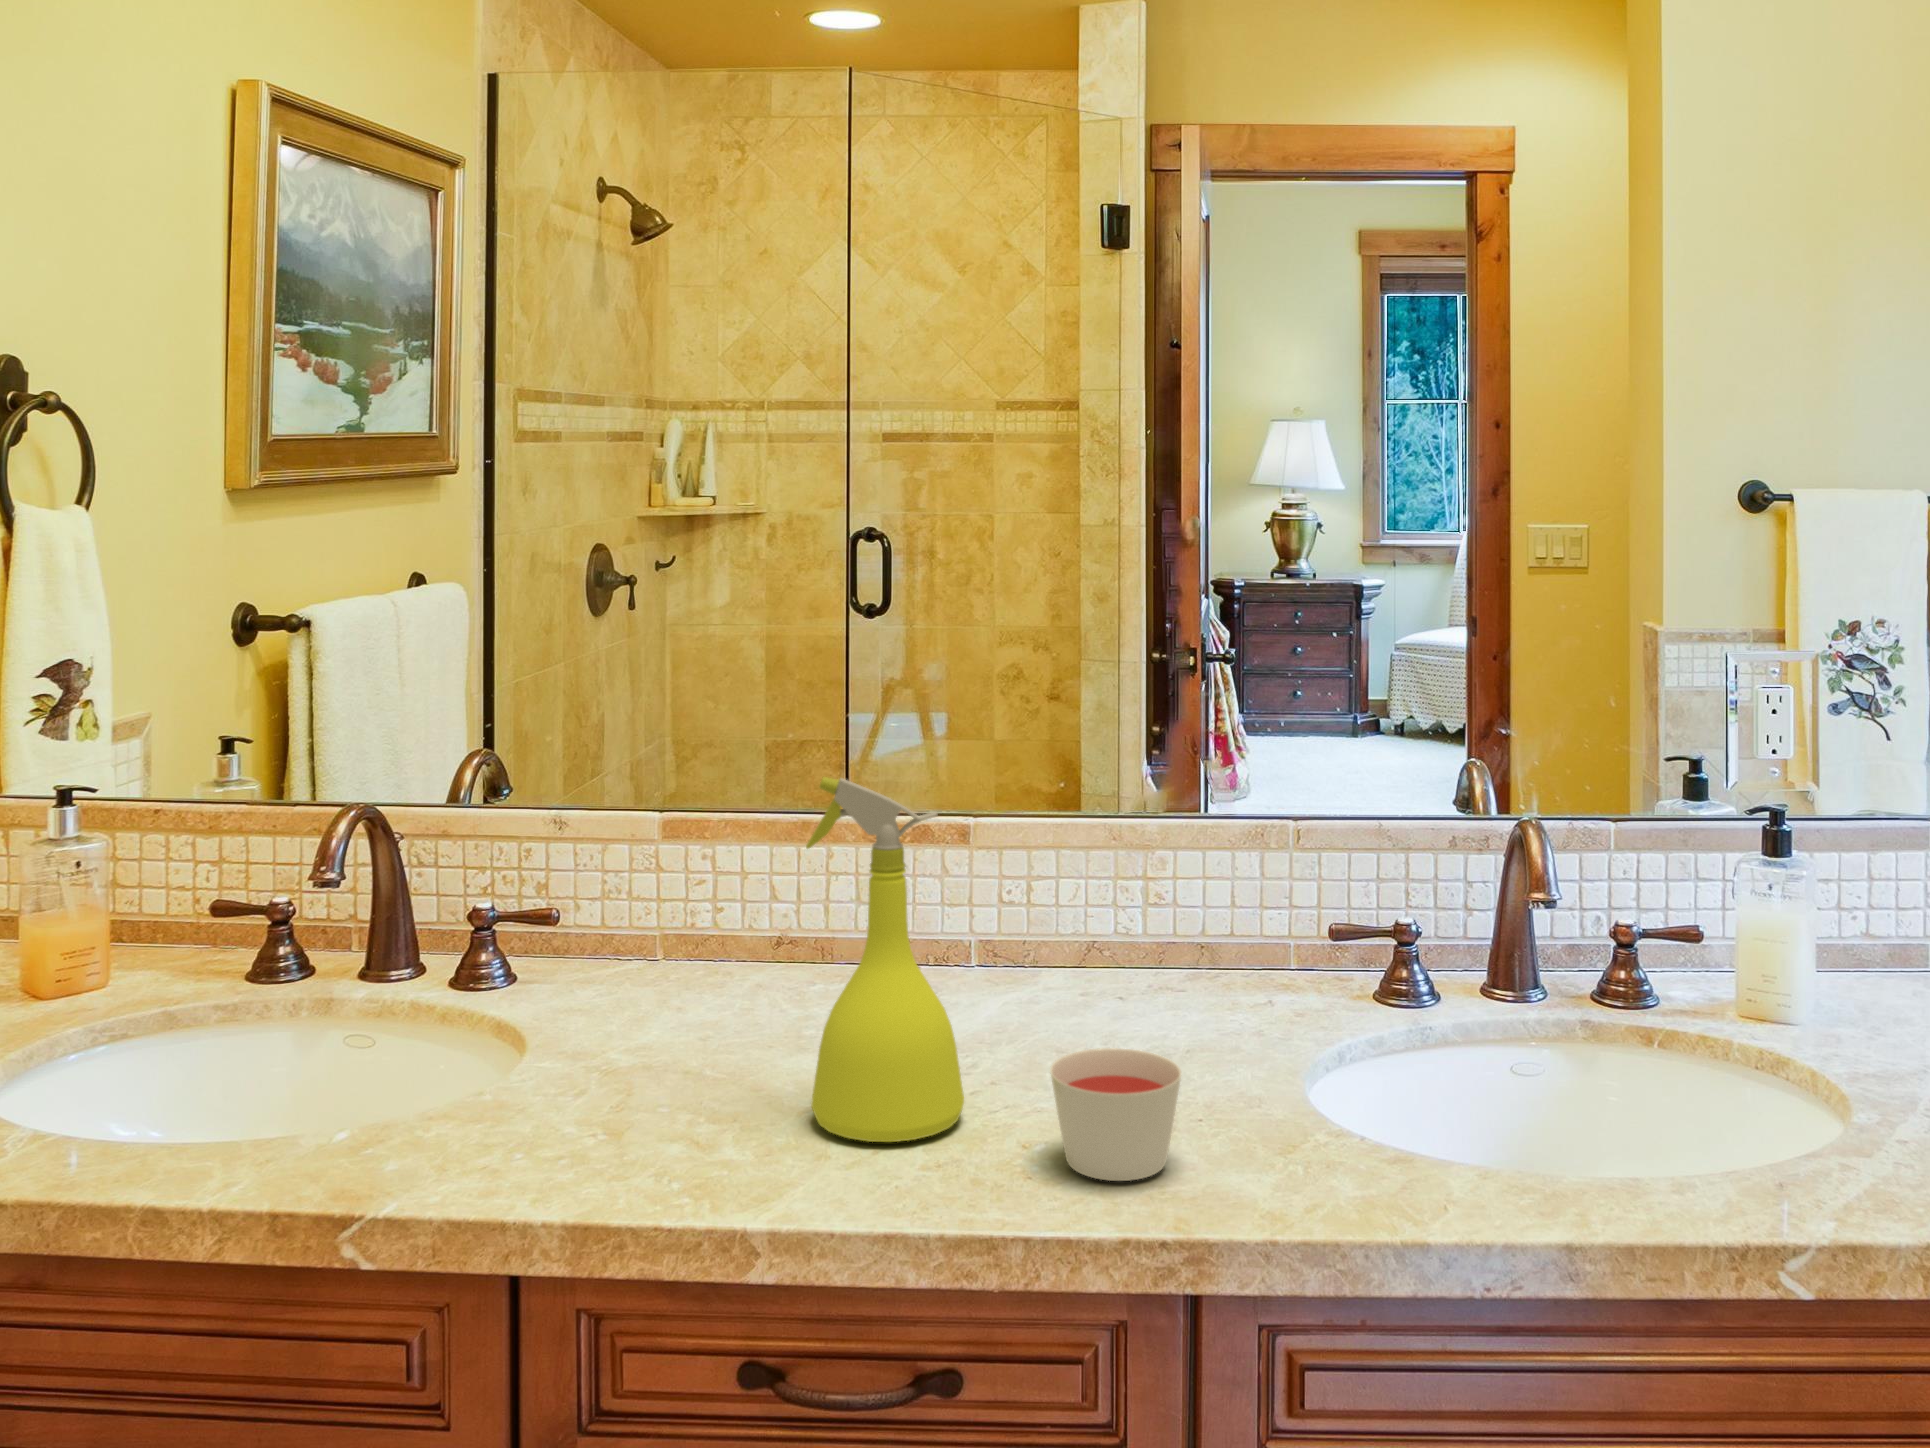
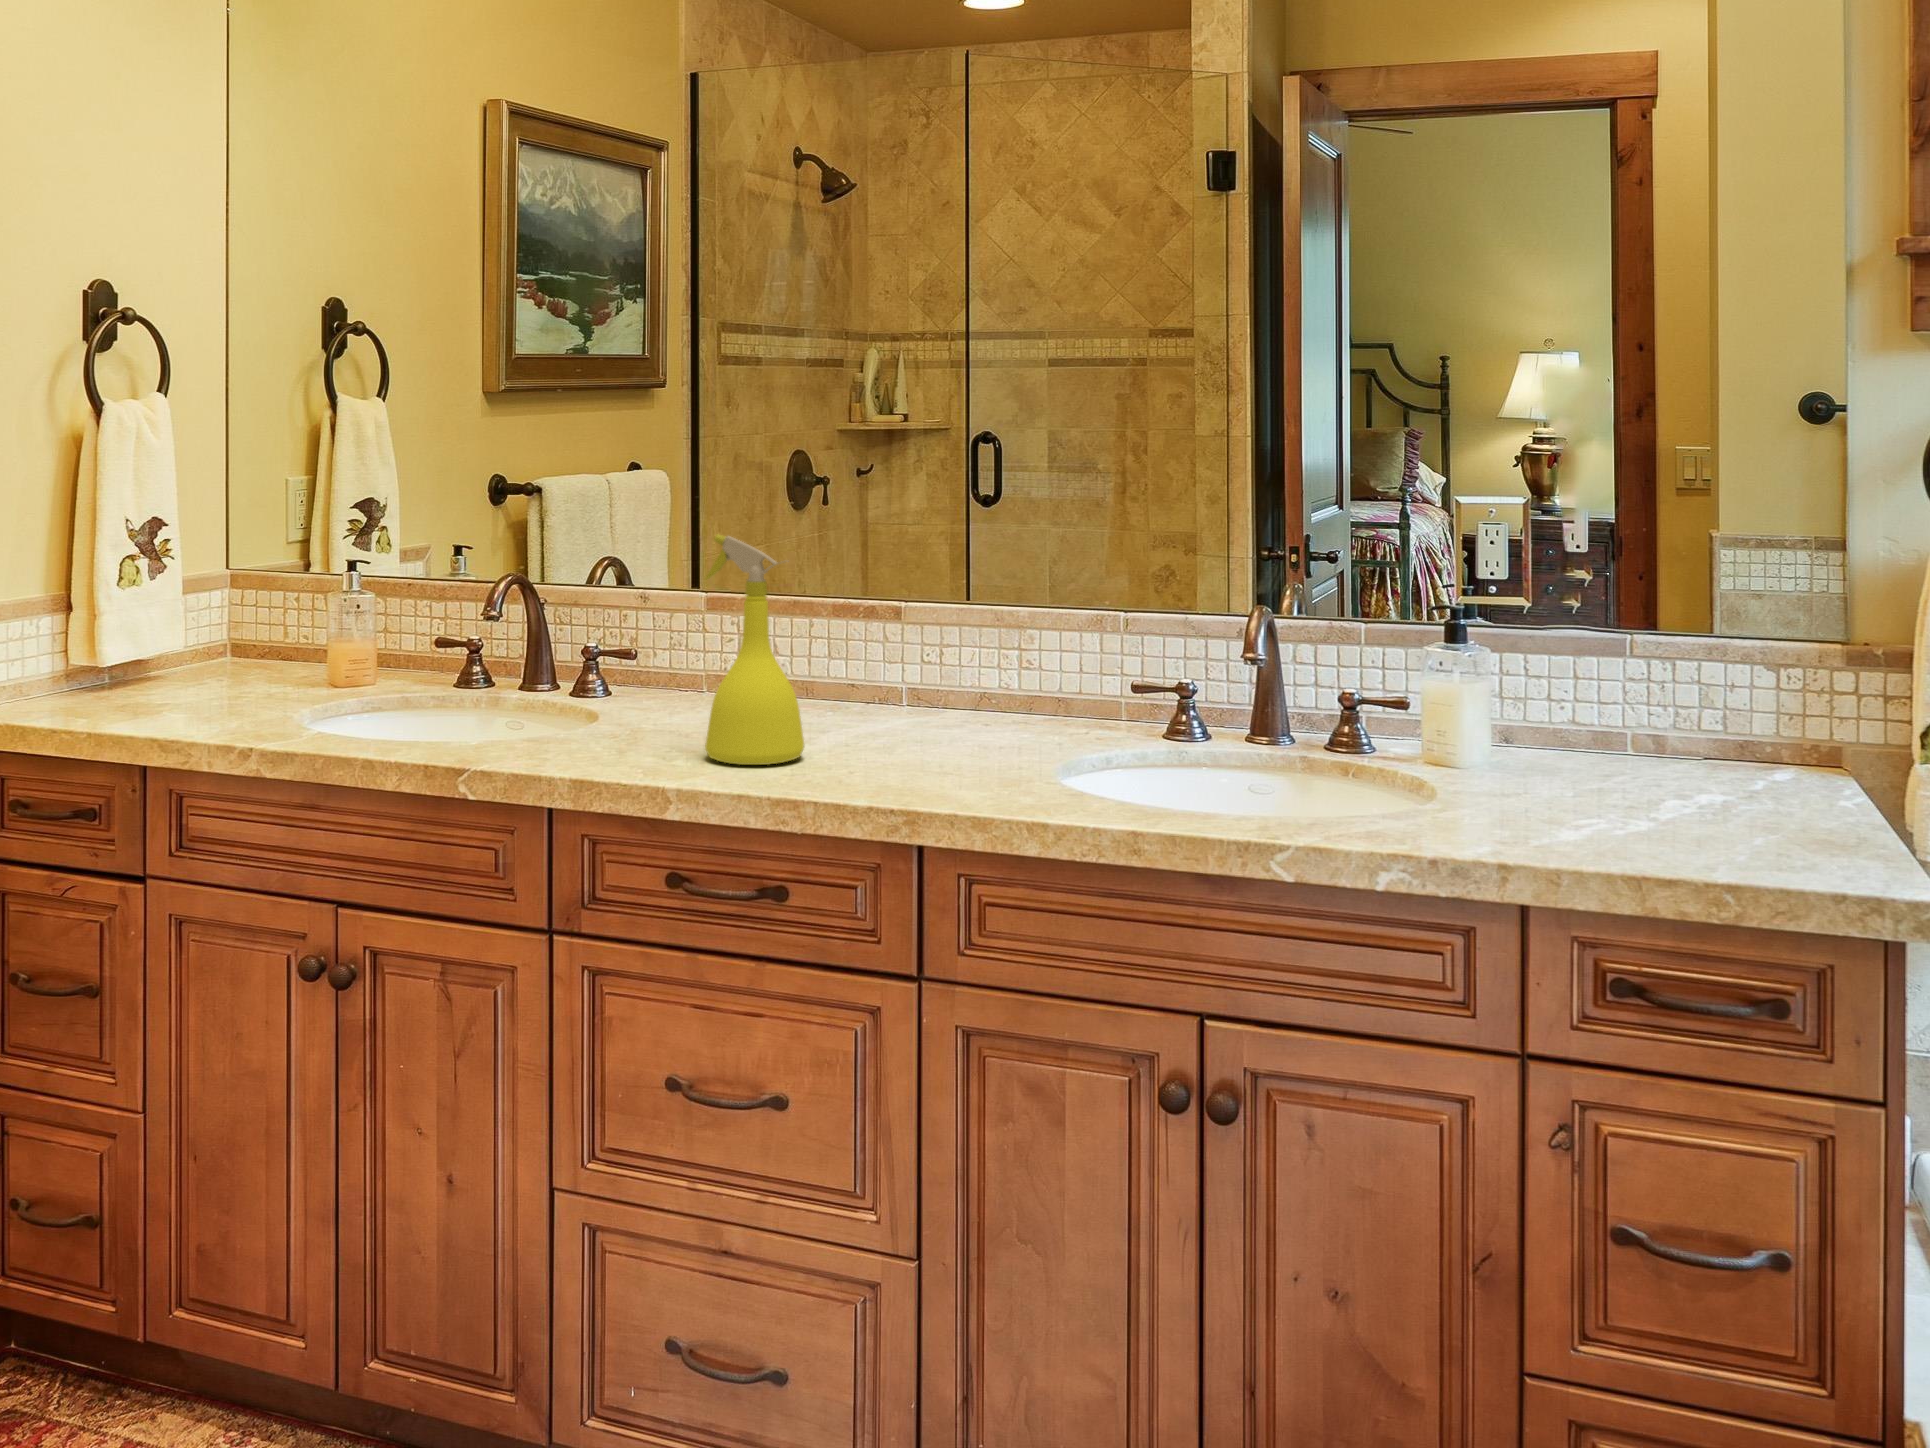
candle: present [1050,1048,1181,1181] -> none [827,713,912,787]

